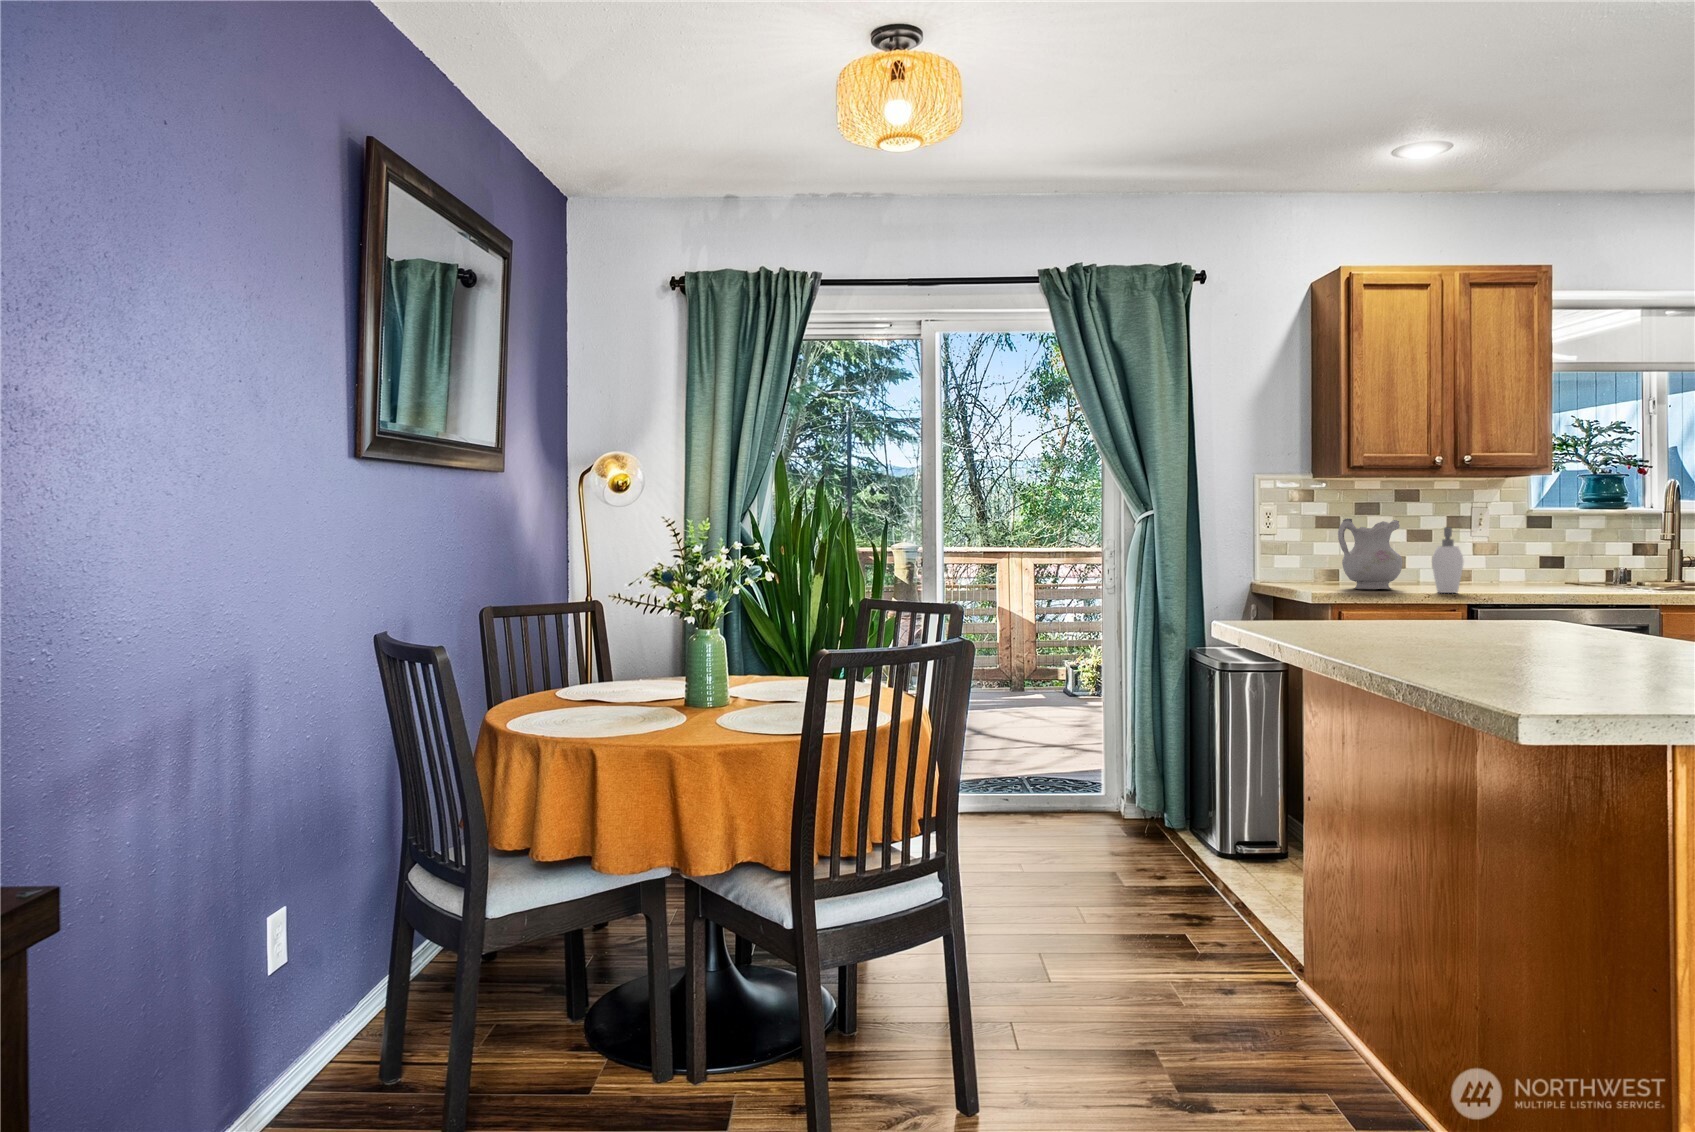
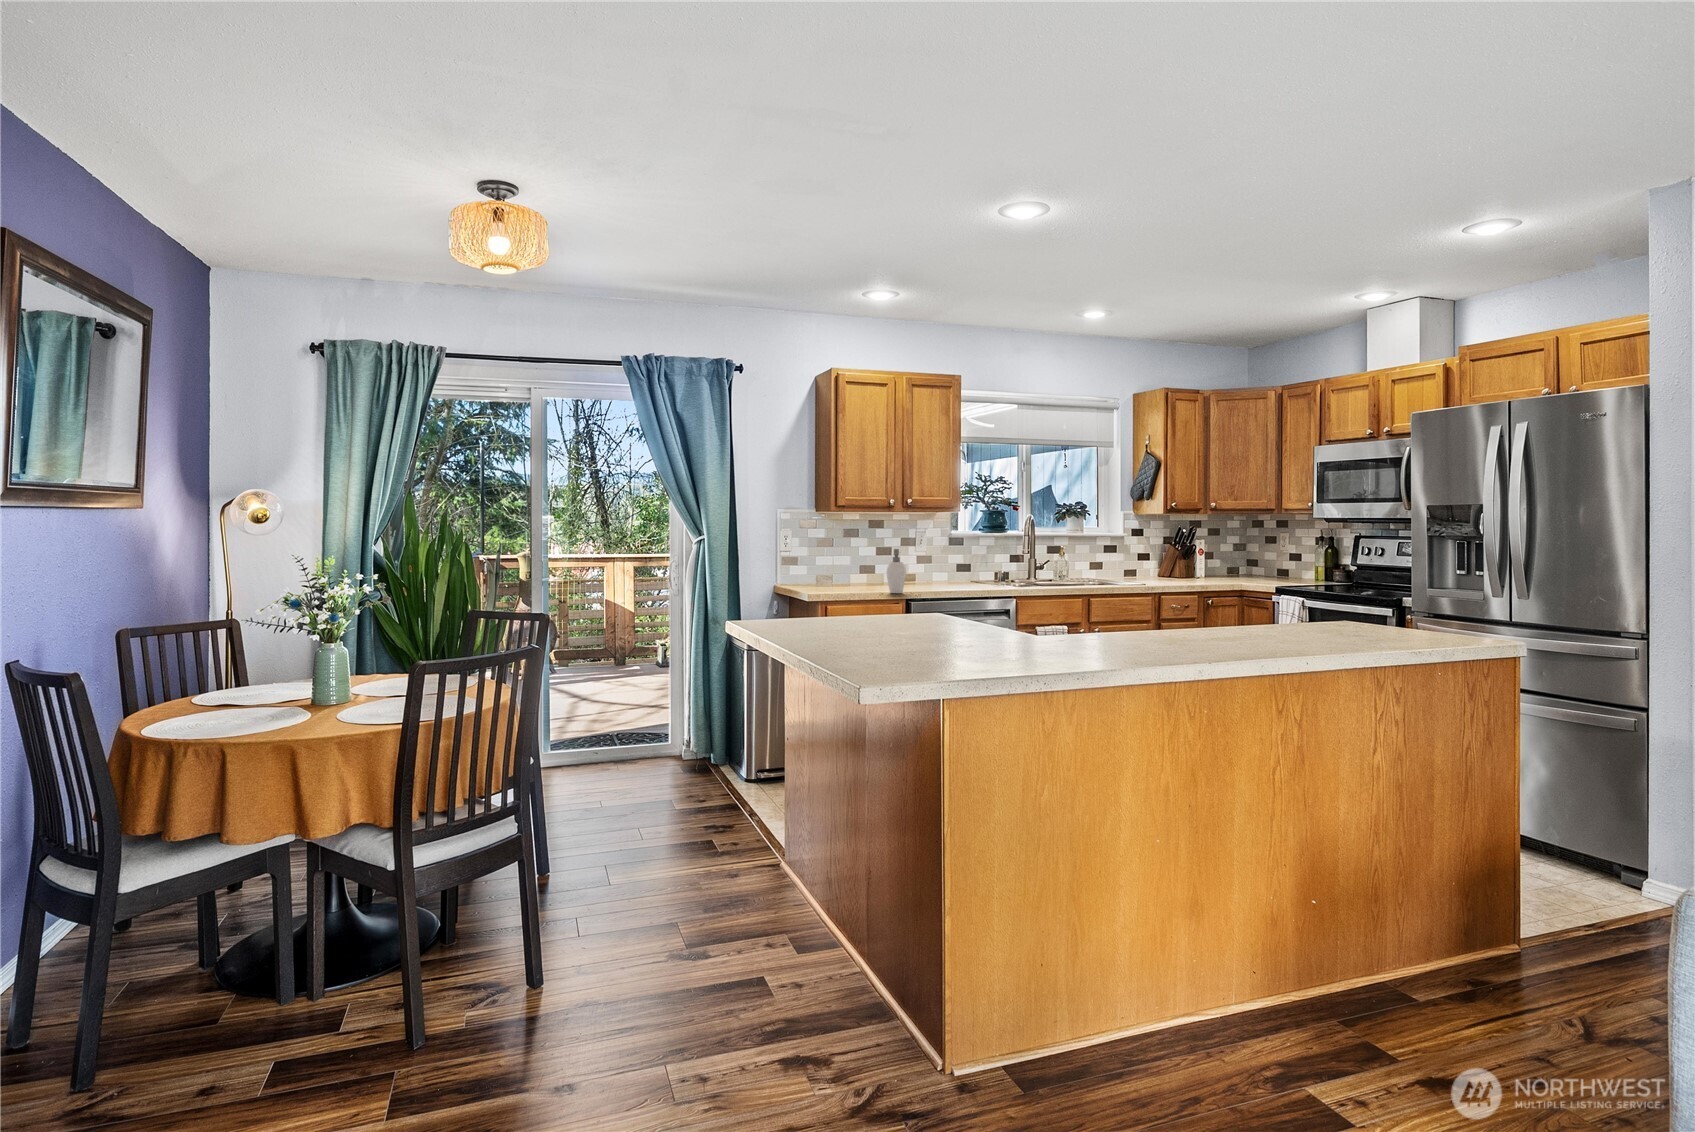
ceramic pitcher: present [1338,518,1402,589] -> none [828,542,869,591]

